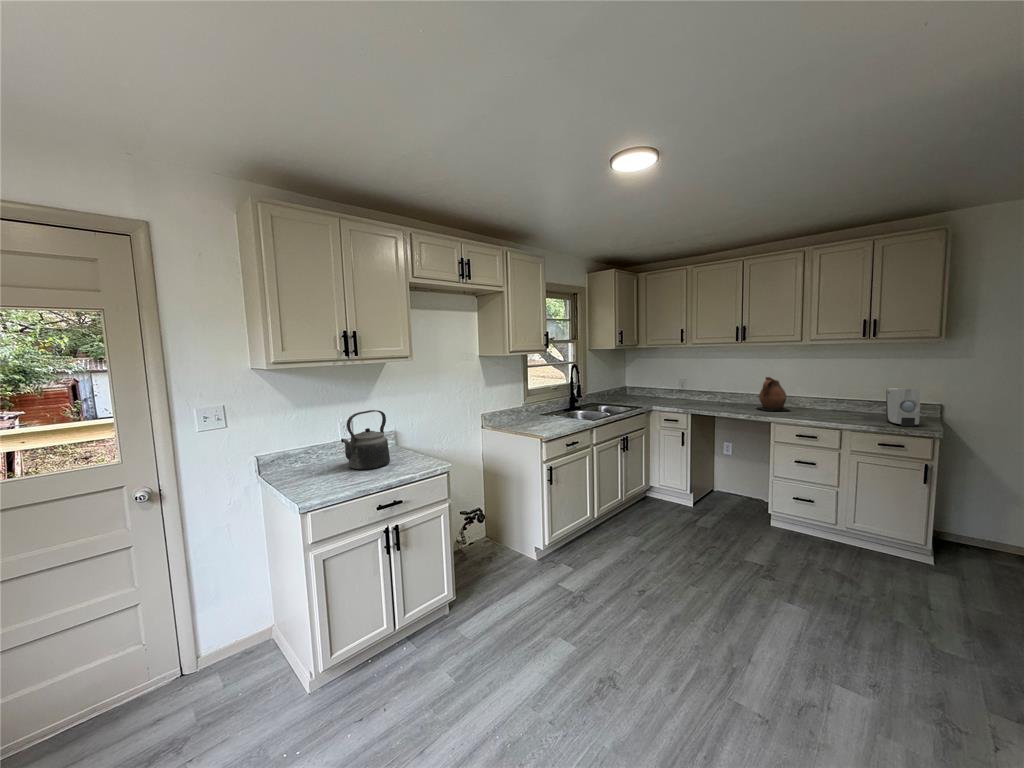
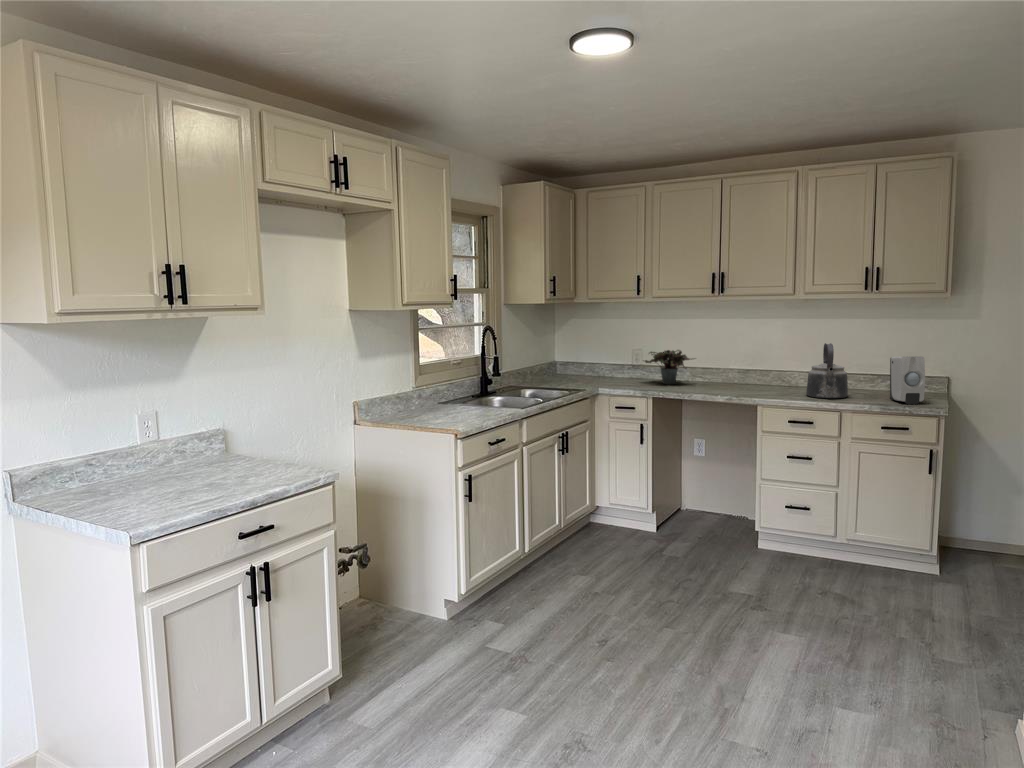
ceramic pitcher: present [757,377,790,410] -> none [737,344,782,390]
potted plant: none [684,380,724,404] -> present [643,350,695,384]
kettle: present [341,410,390,470] -> present [806,343,848,398]

